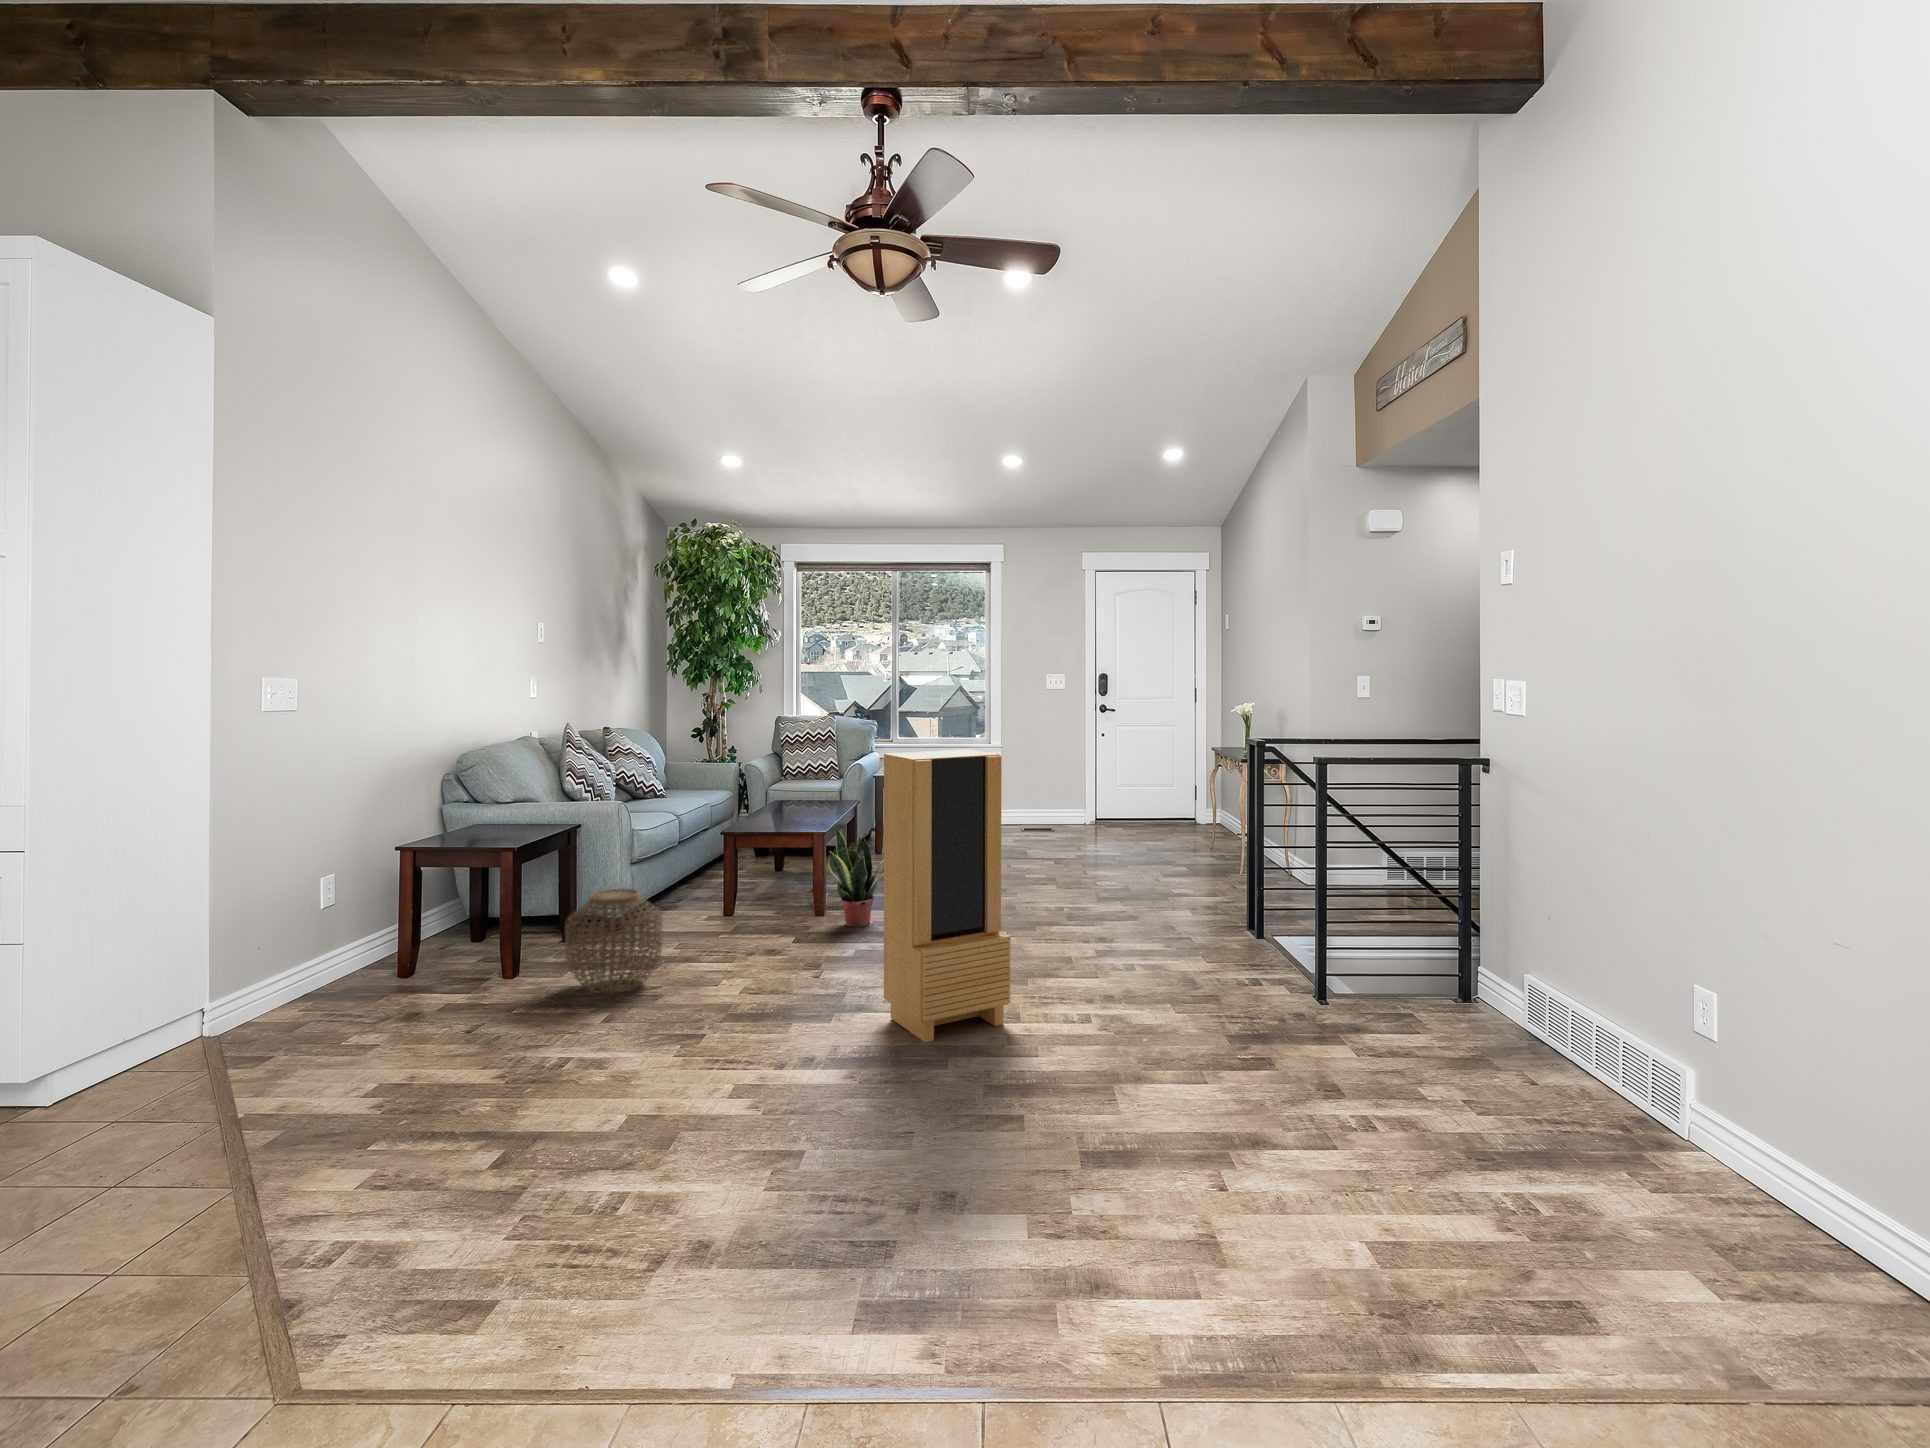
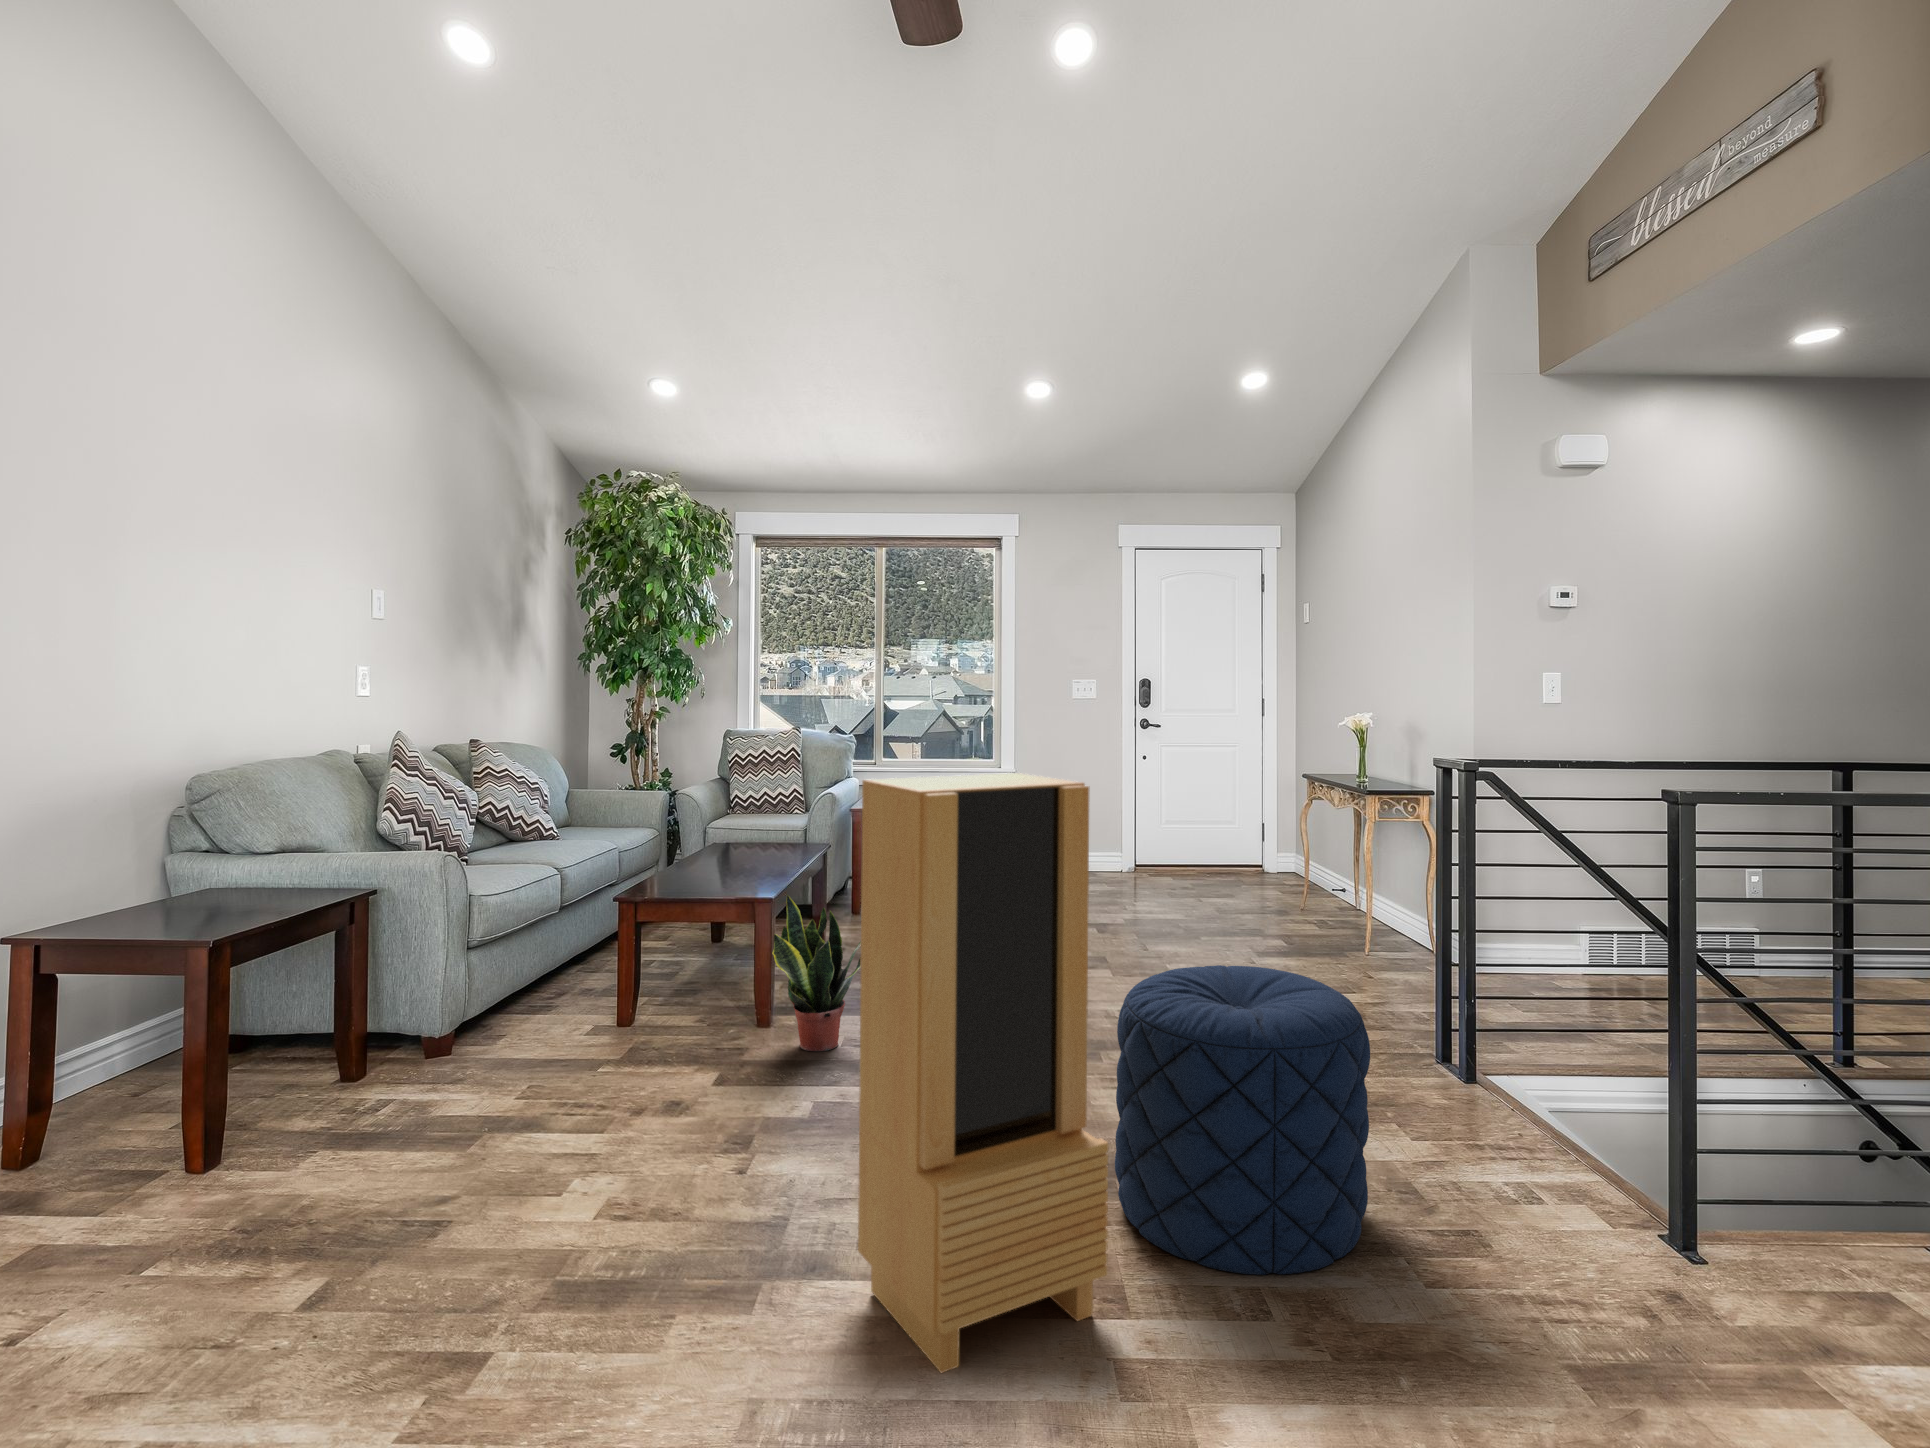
pouf: none [1026,858,1161,1010] -> present [1115,965,1370,1275]
woven basket: present [565,889,662,994] -> none [294,1011,475,1206]

